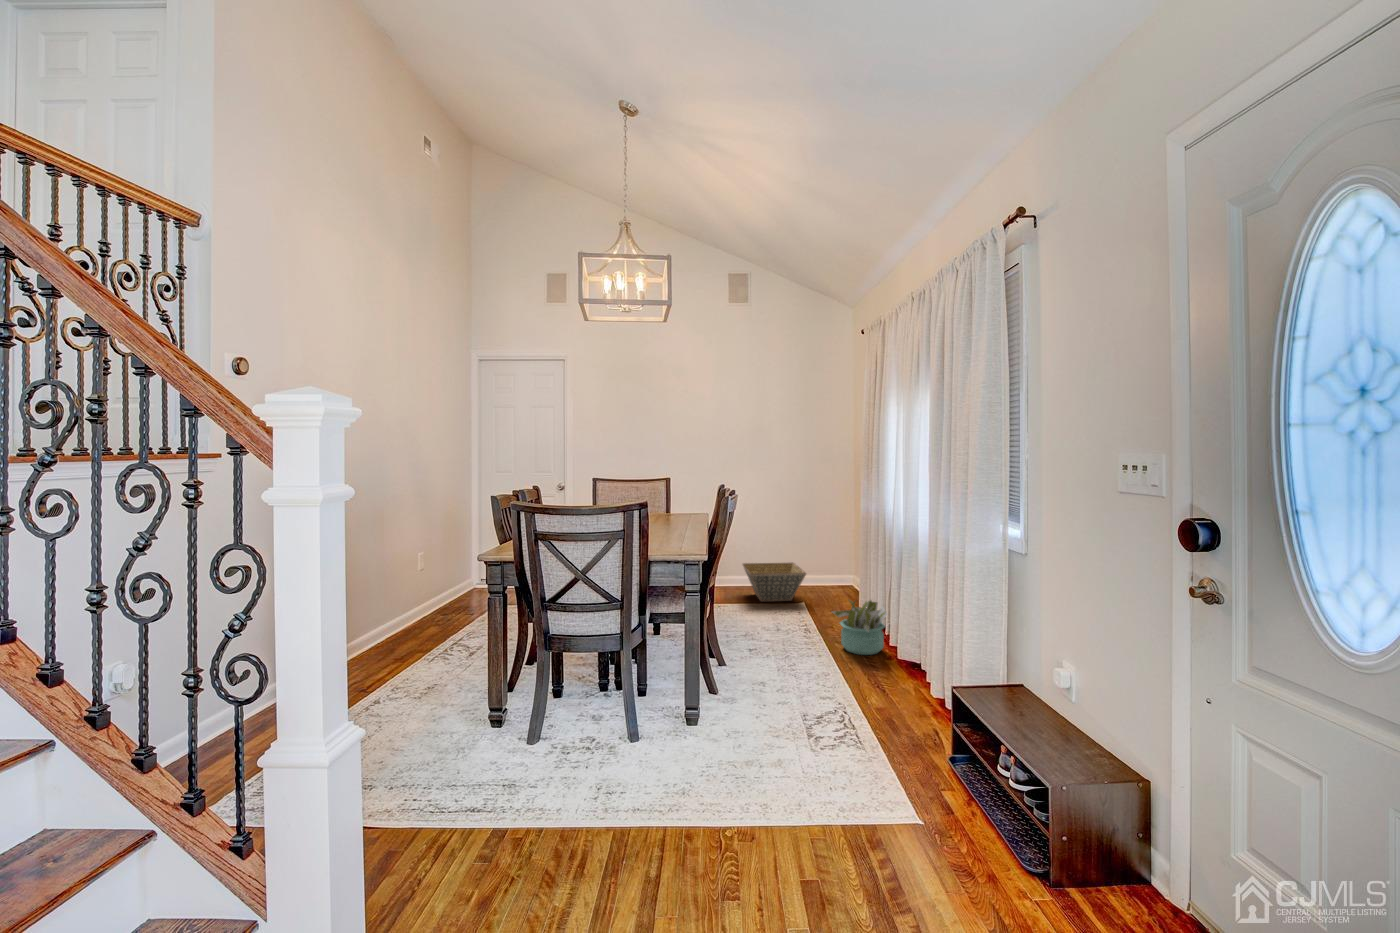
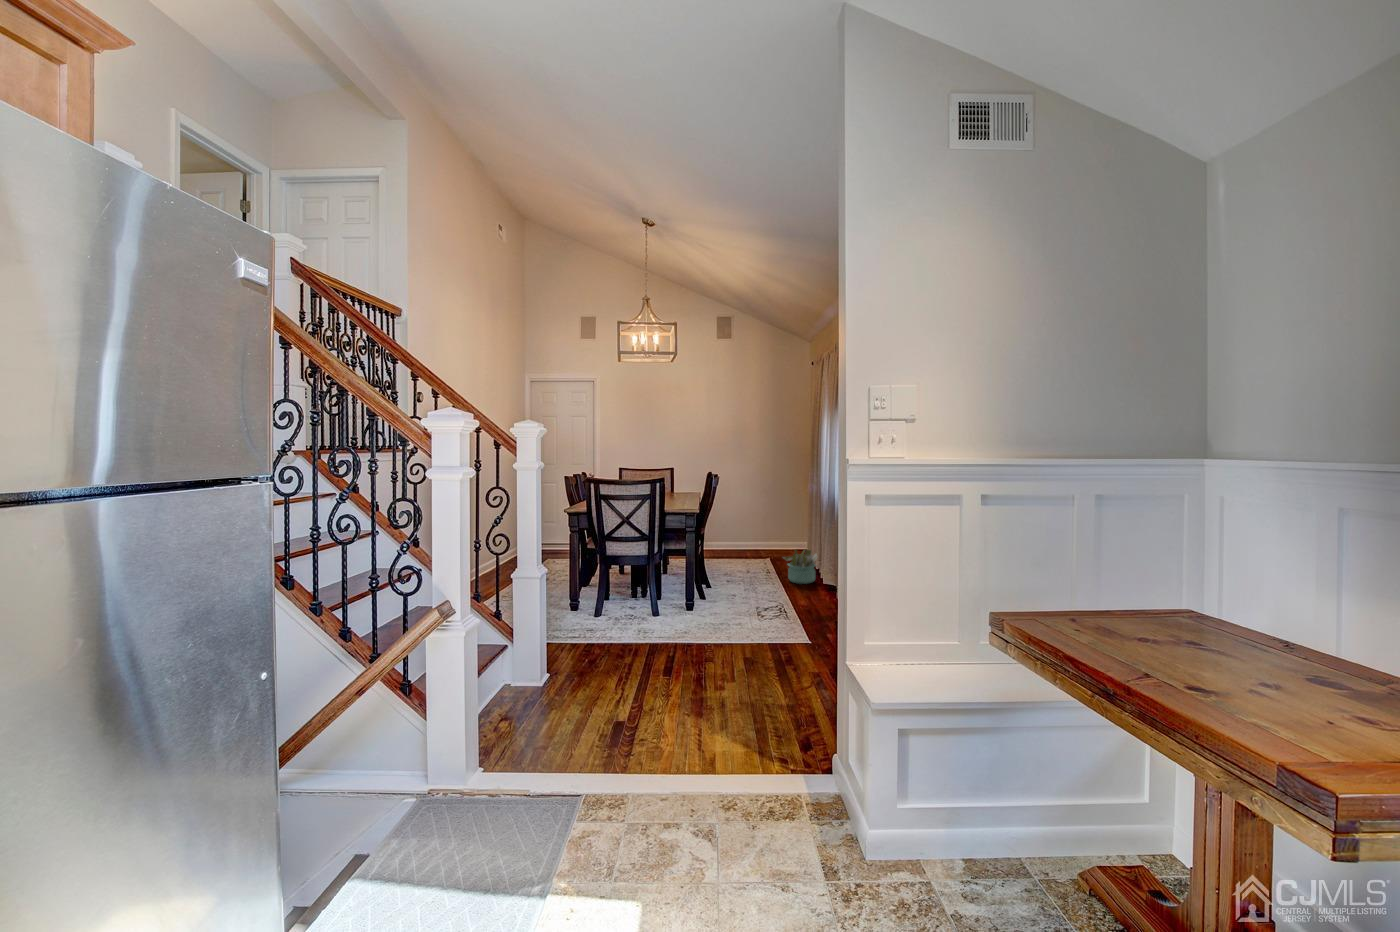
basket: present [743,563,806,602] -> none [726,532,771,558]

